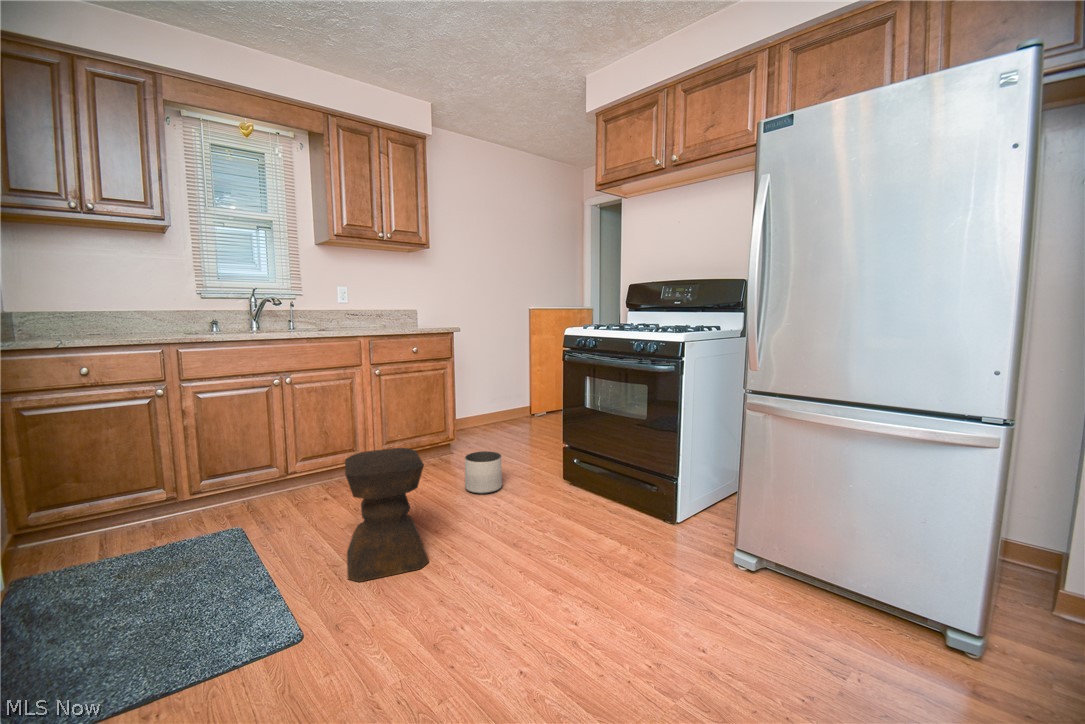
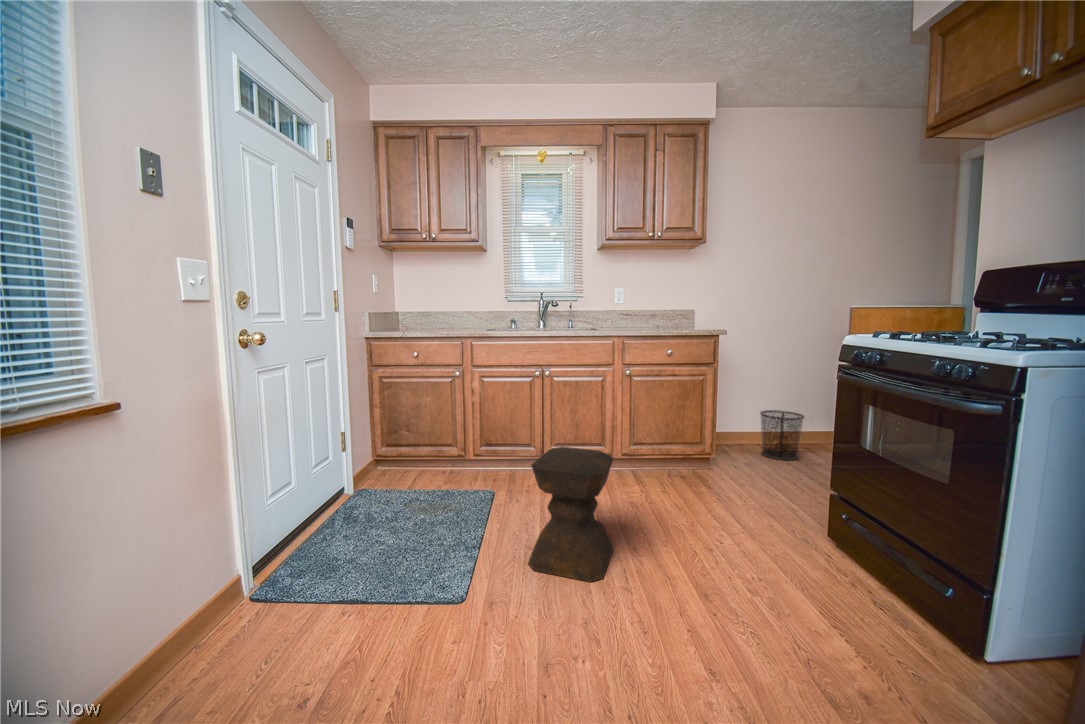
waste bin: none [477,393,510,434] -> present [760,410,804,460]
planter: present [465,451,502,494] -> none [695,475,743,527]

